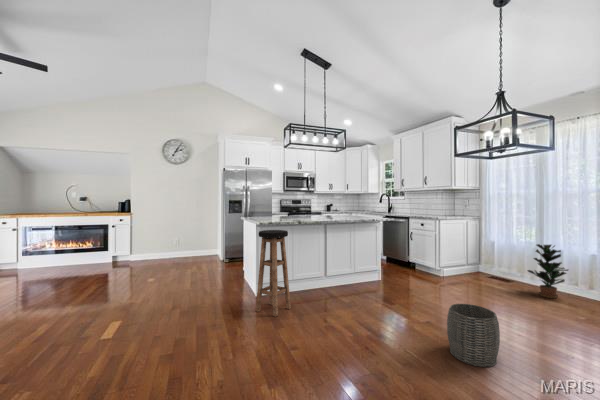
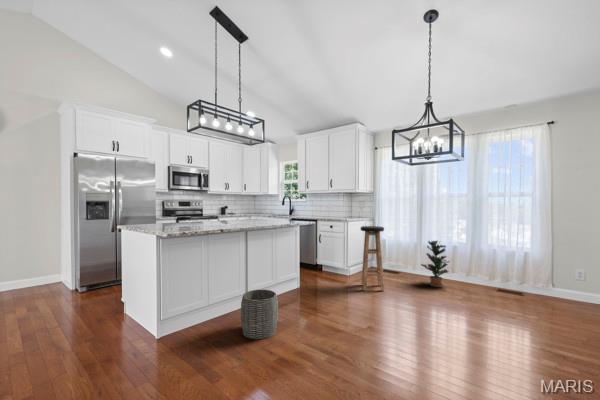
bar stool: present [256,230,291,317] -> present [361,226,384,291]
woven basket: present [447,304,500,367] -> present [241,290,278,339]

